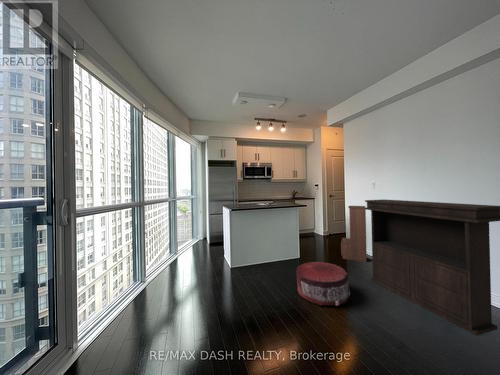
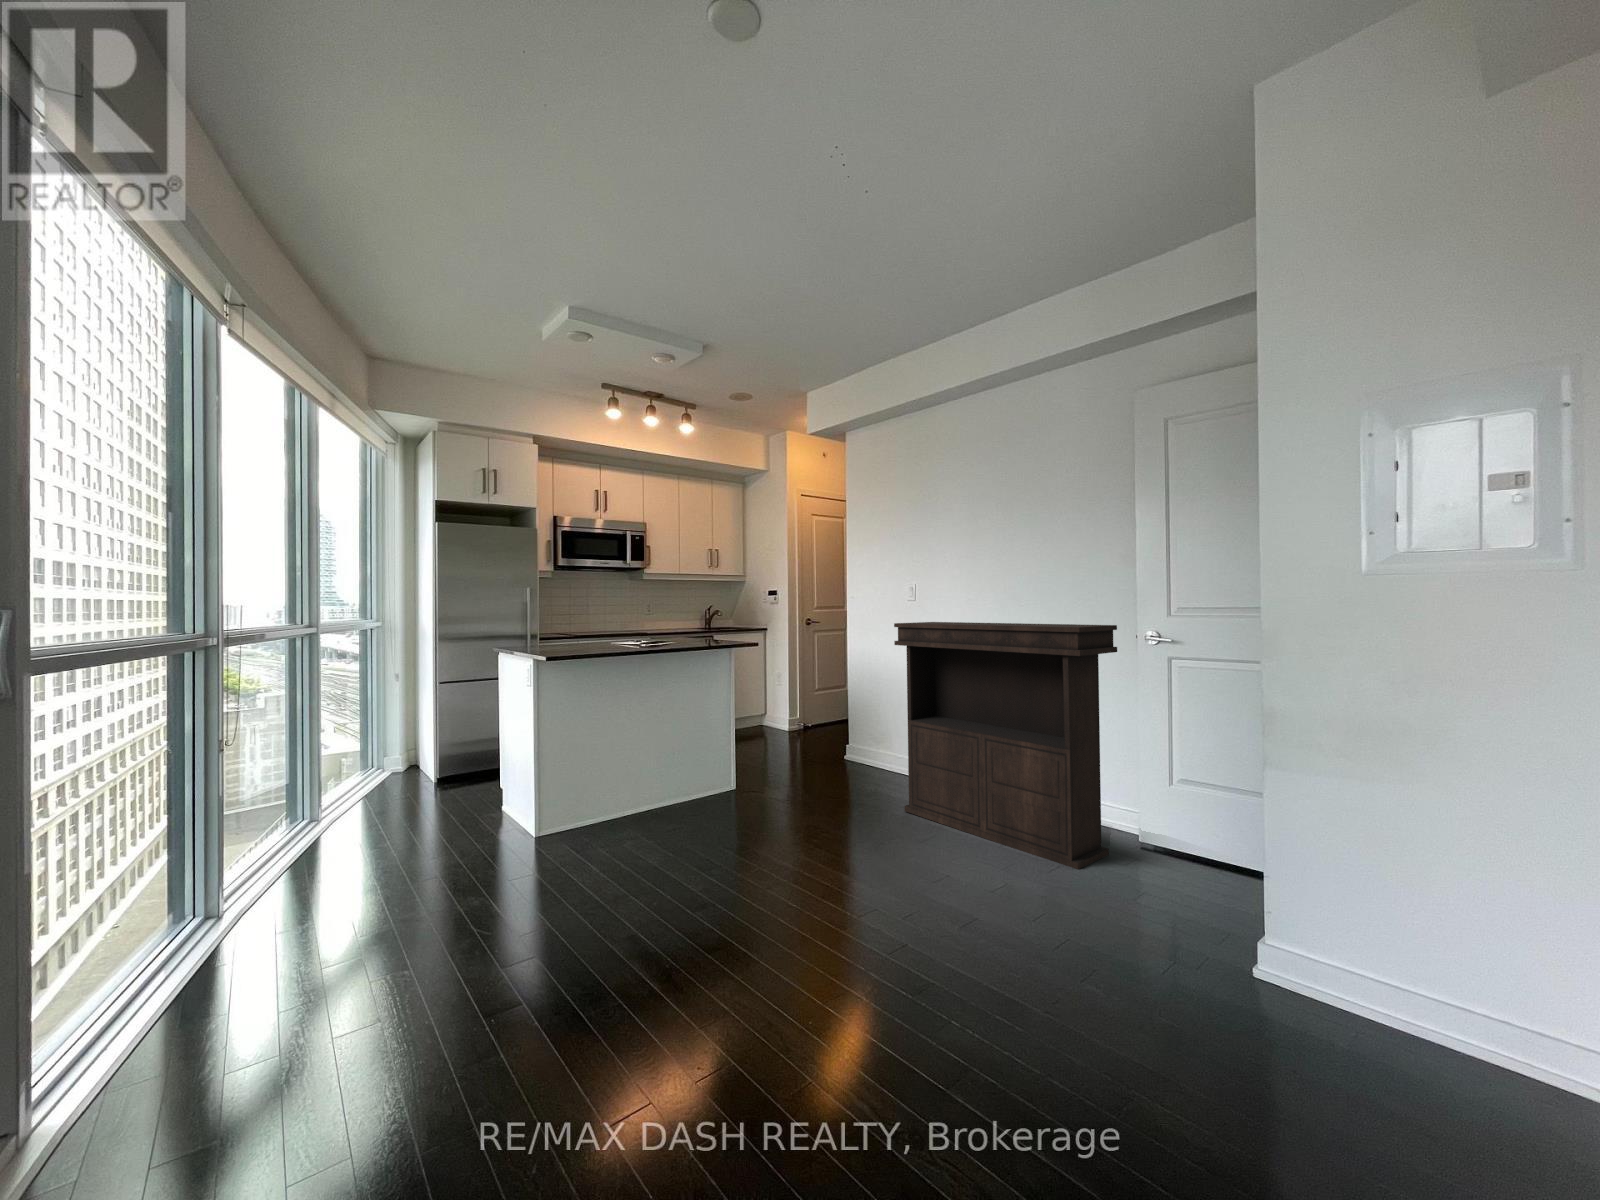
bookshelf: present [341,206,367,262] -> none [838,642,895,778]
pouf: present [296,262,351,306] -> none [740,777,865,874]

